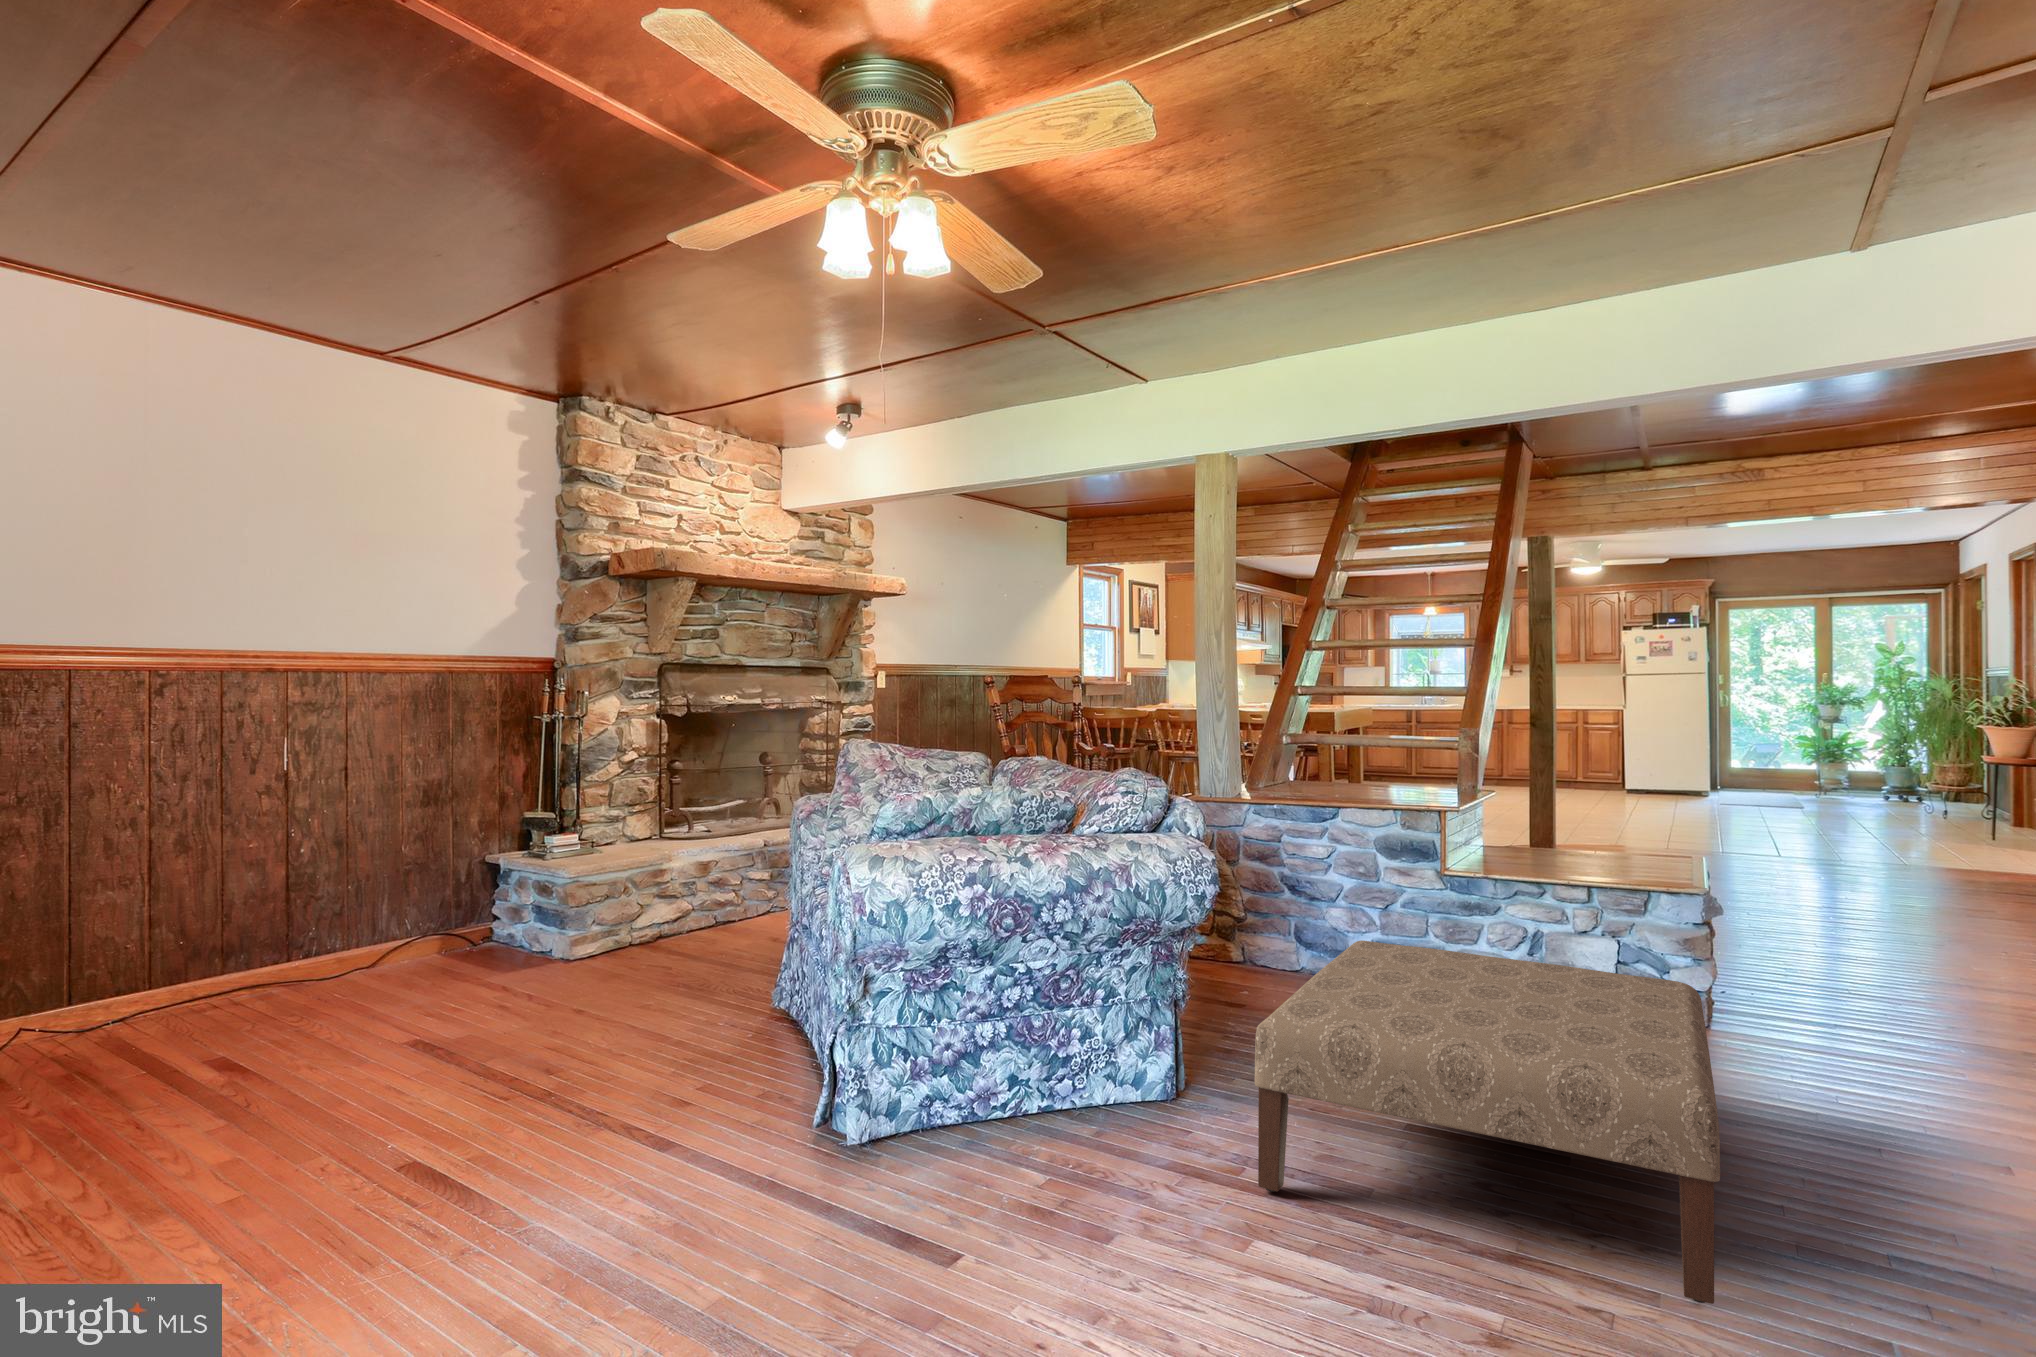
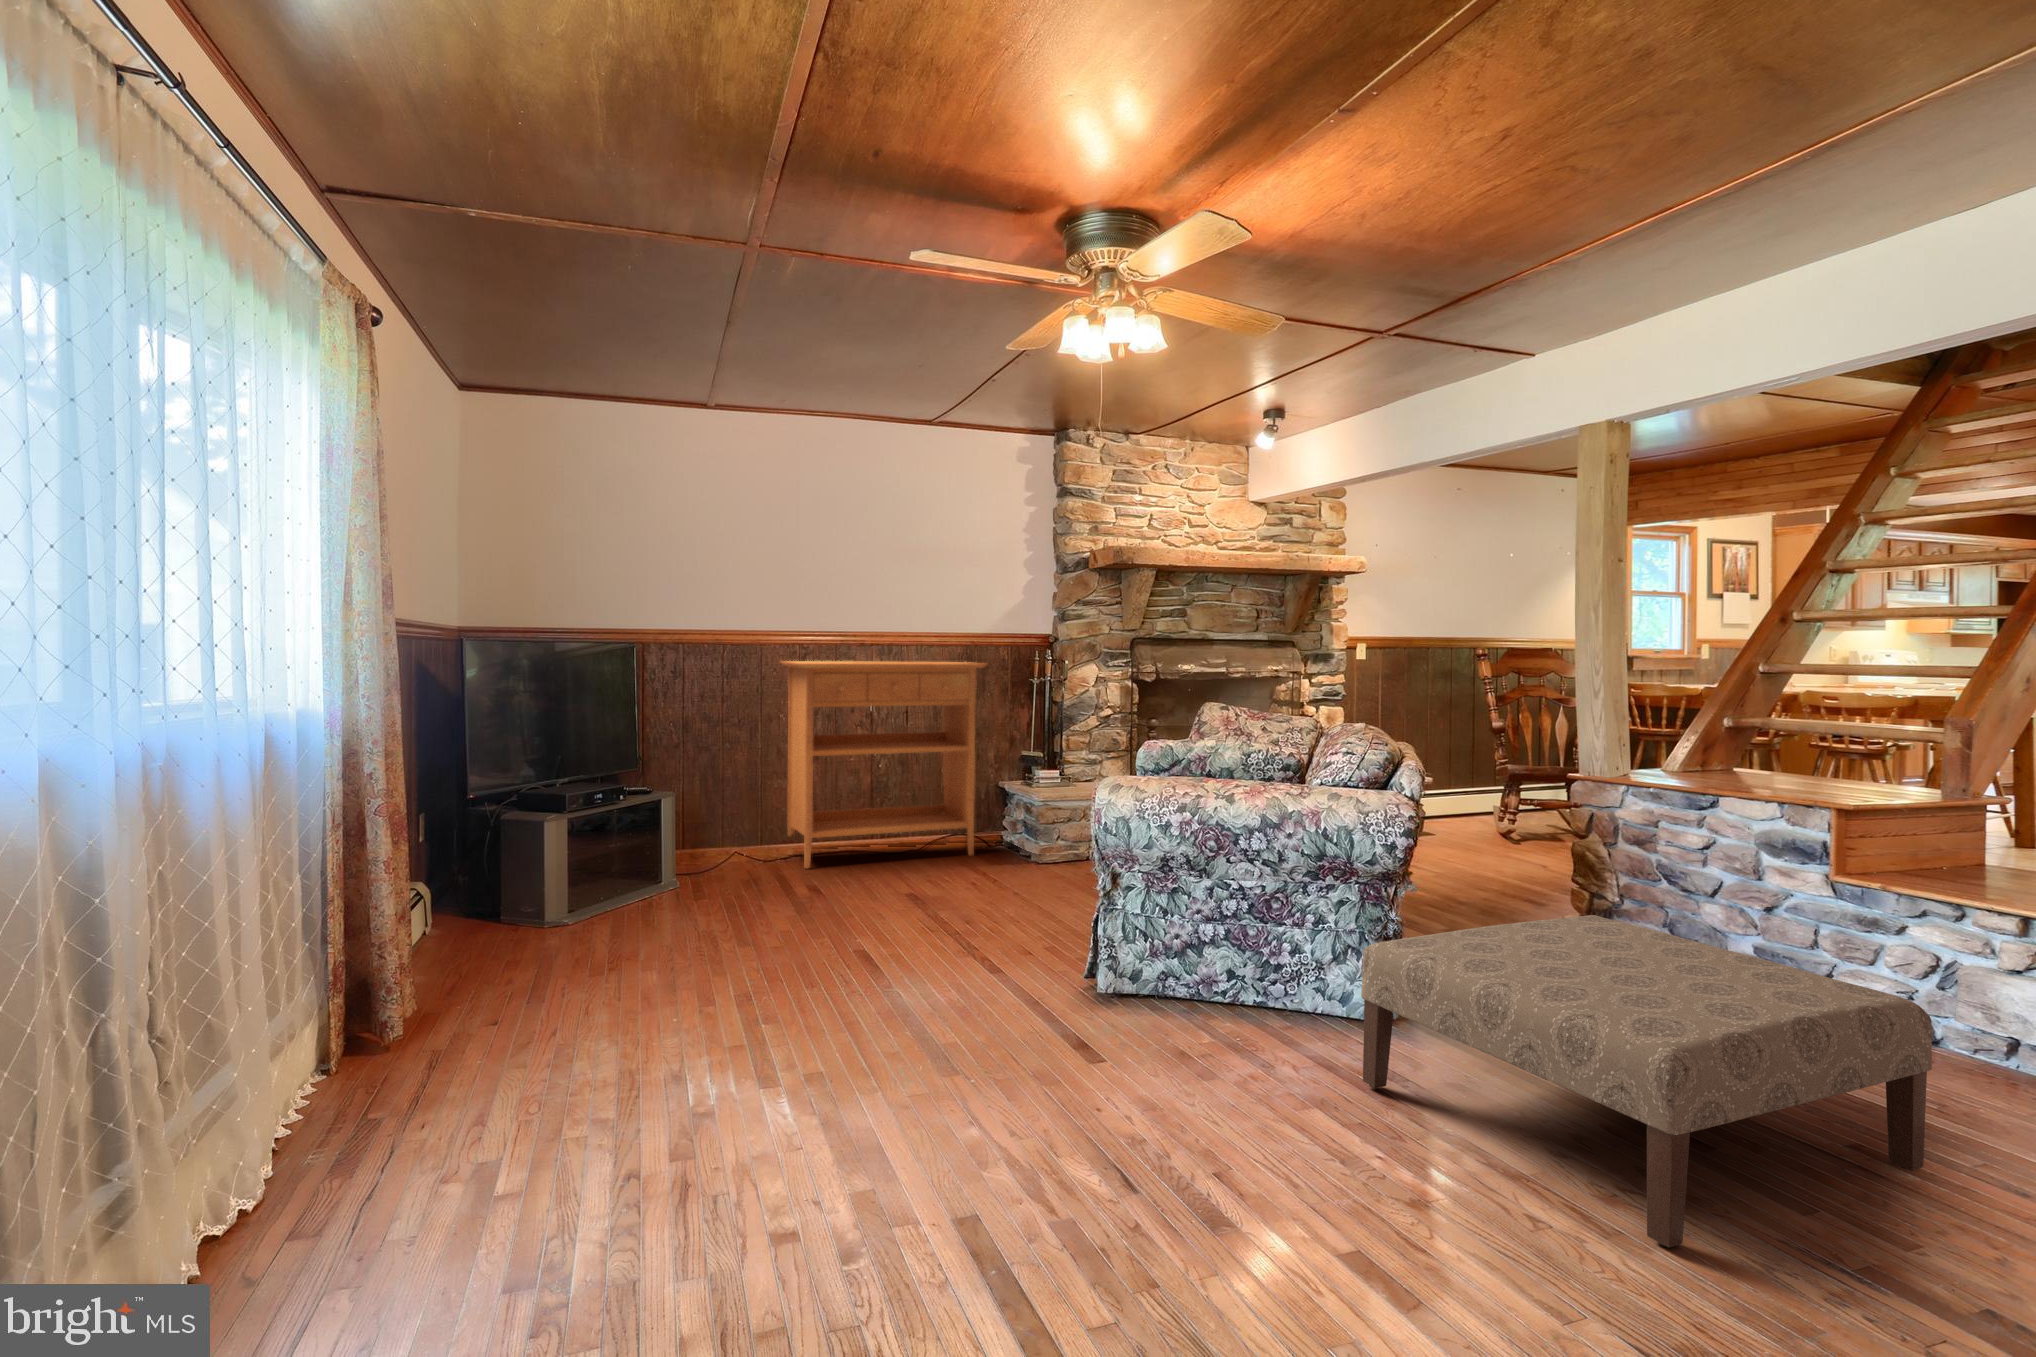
console table: none [109,697,487,1036] -> present [781,661,986,868]

